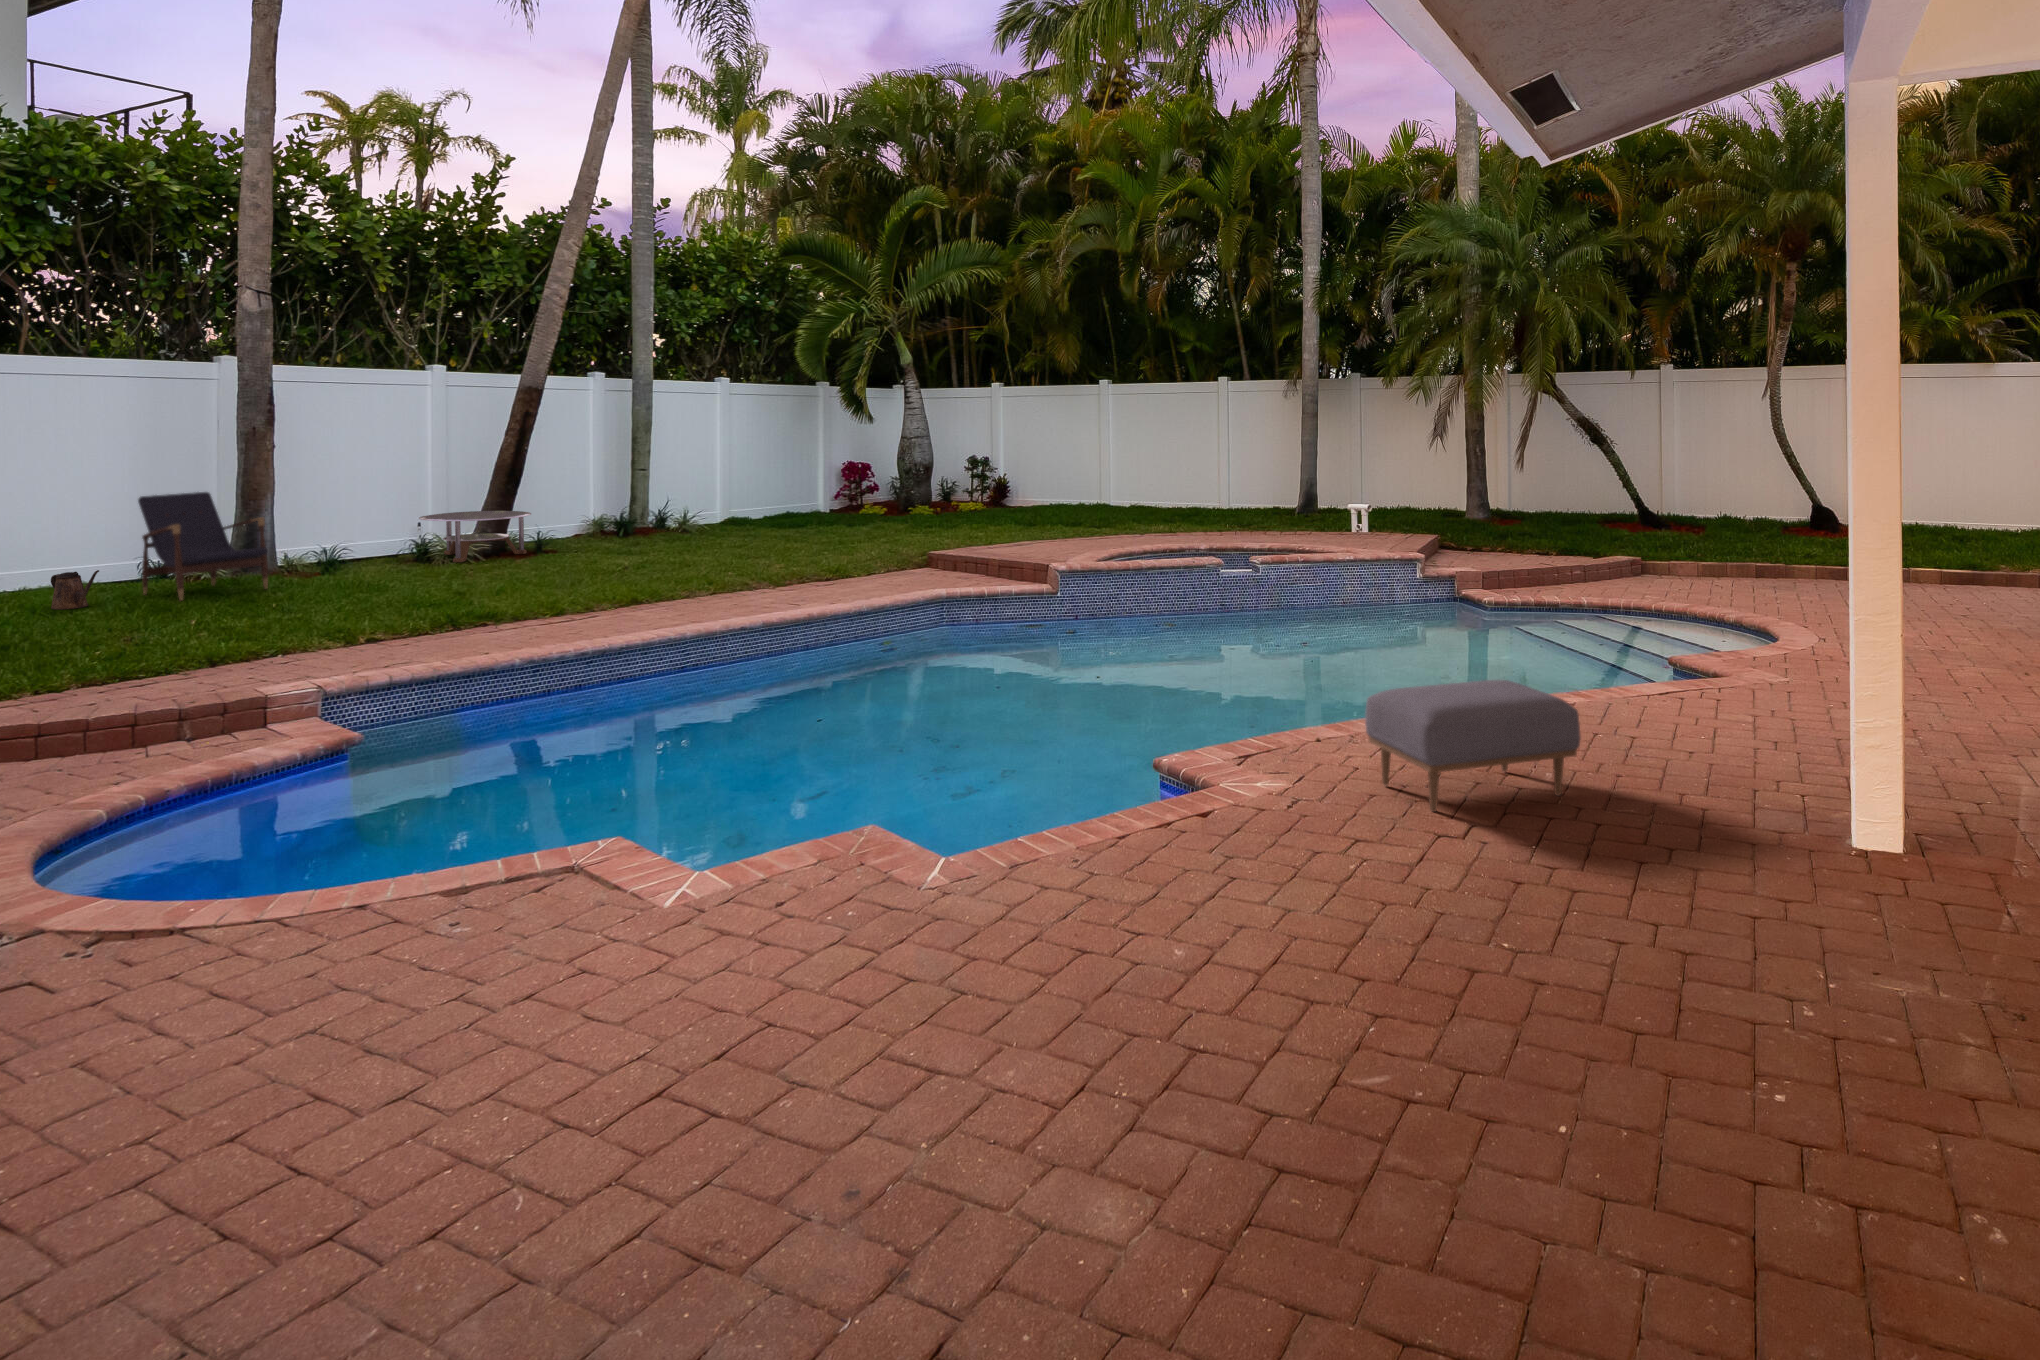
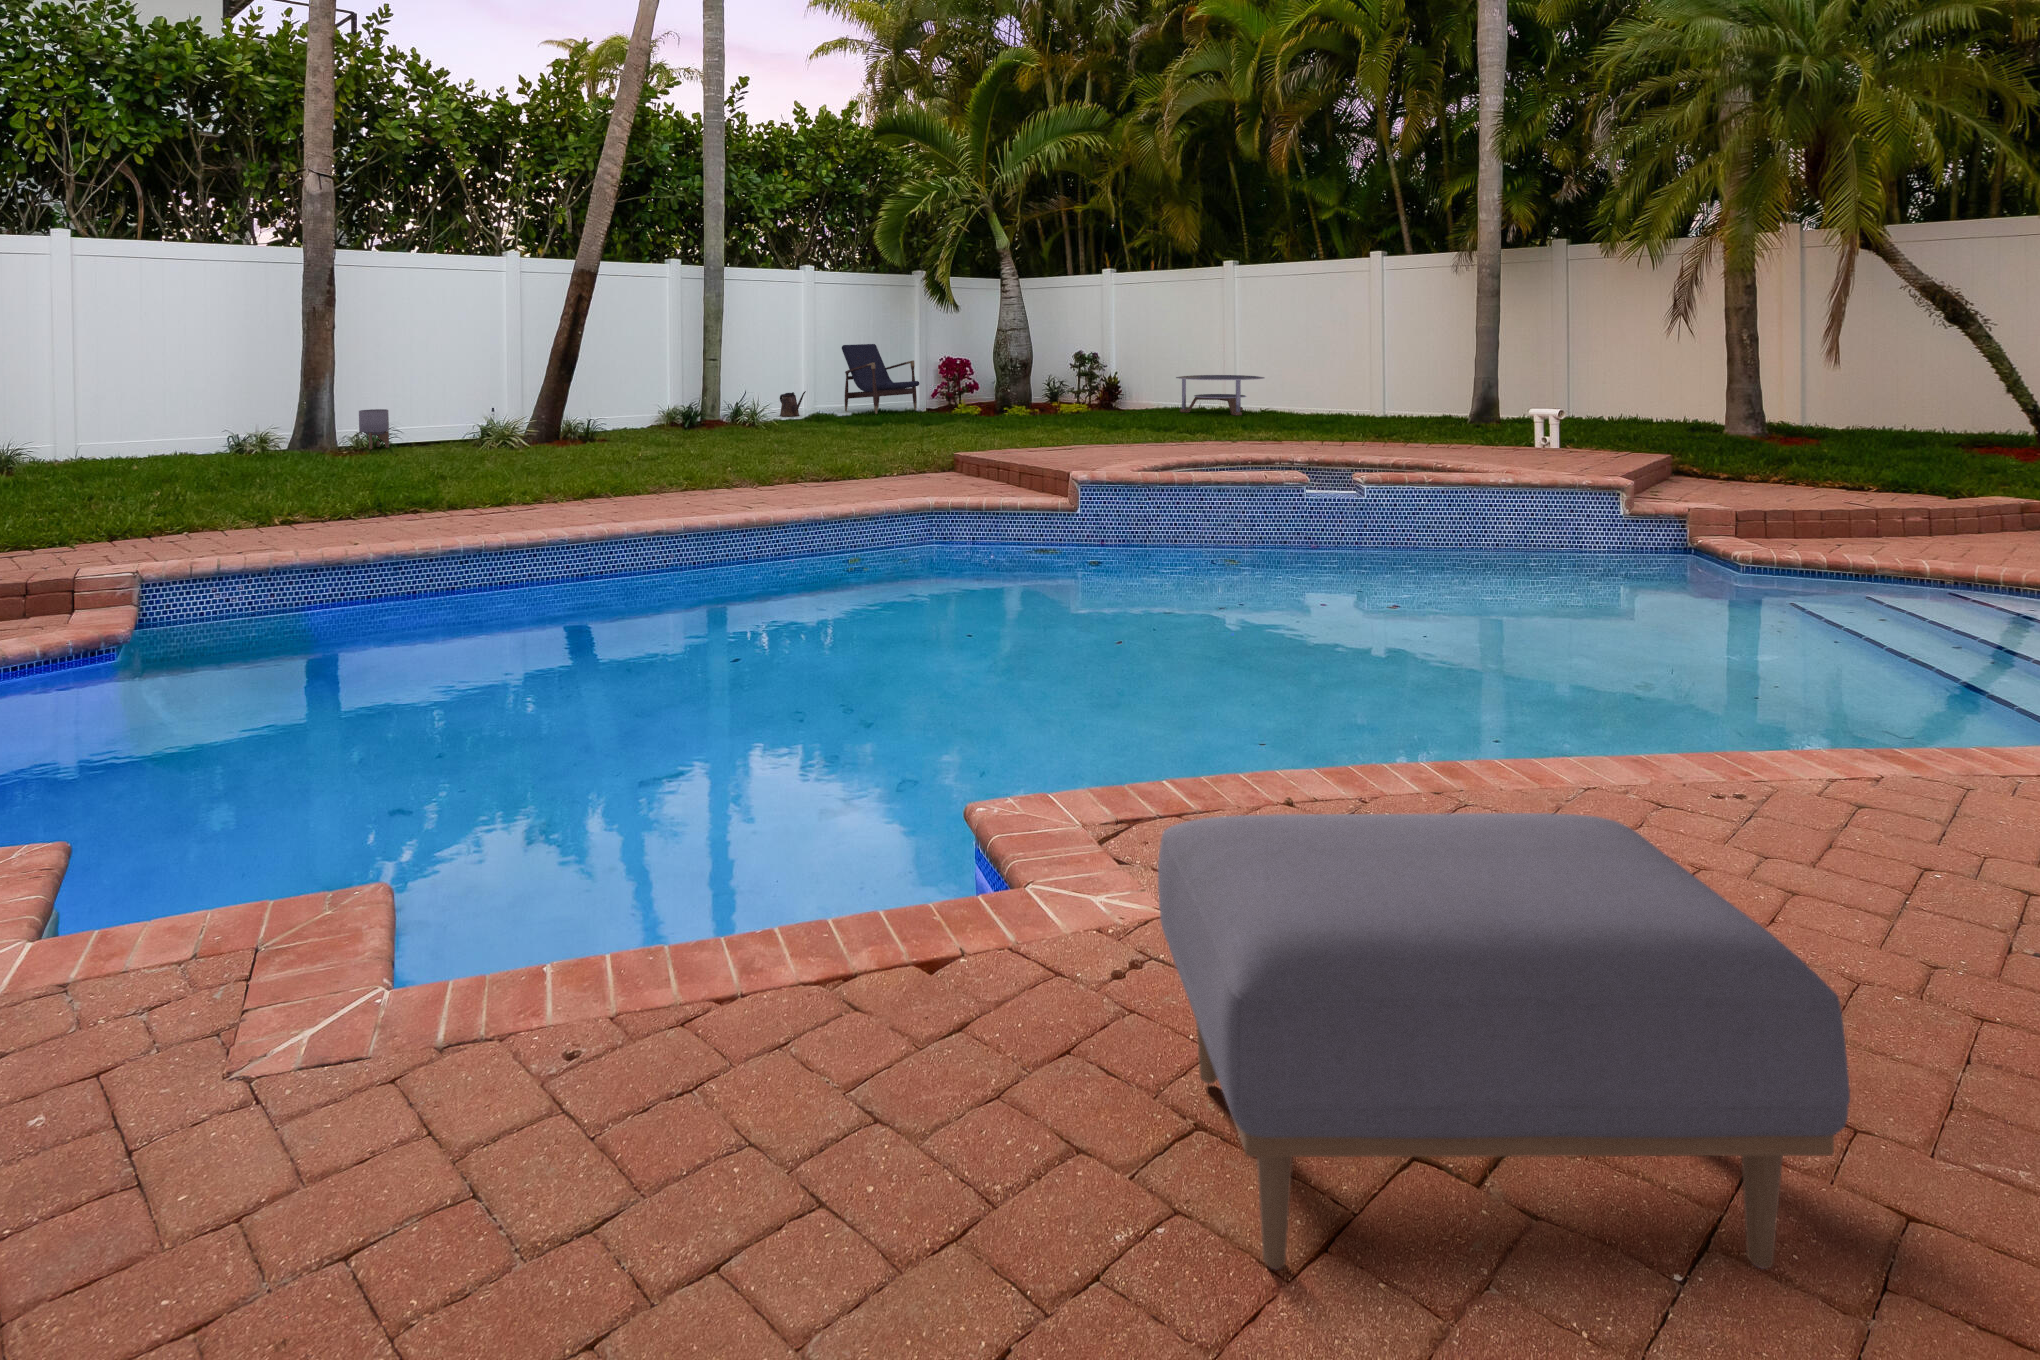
lounge chair: present [138,492,268,600] -> present [842,344,919,414]
round table: present [419,511,531,562] -> present [1176,375,1264,415]
planter: none [347,527,378,566] -> present [359,409,389,449]
watering can: present [51,570,99,609] -> present [780,391,806,417]

